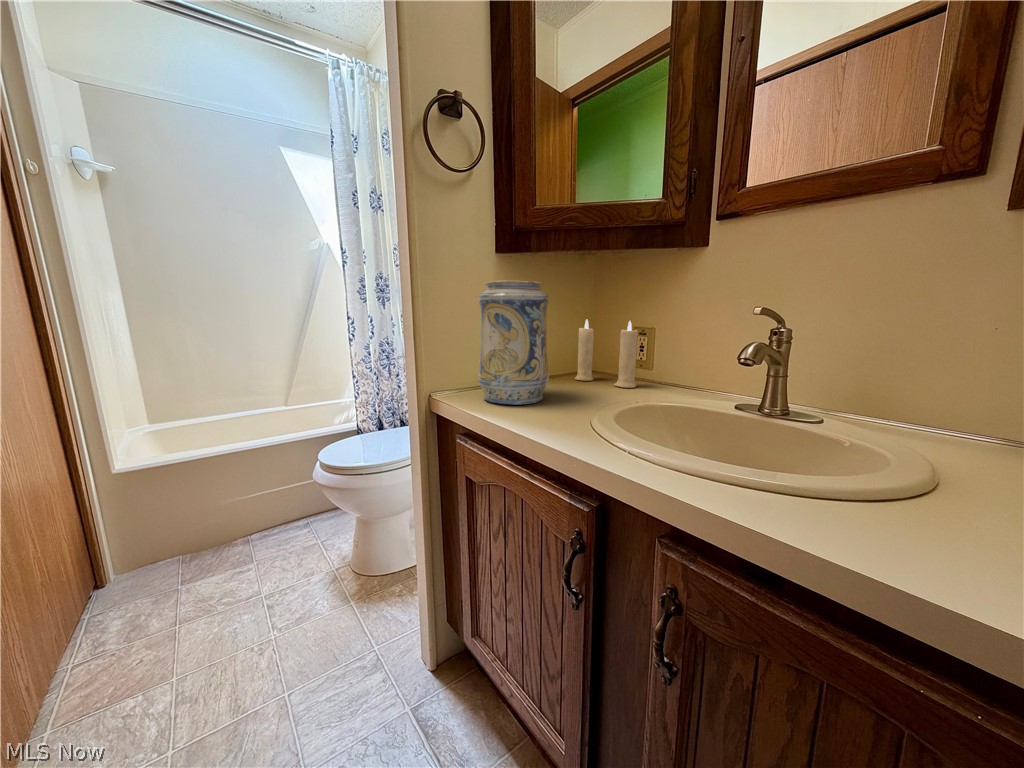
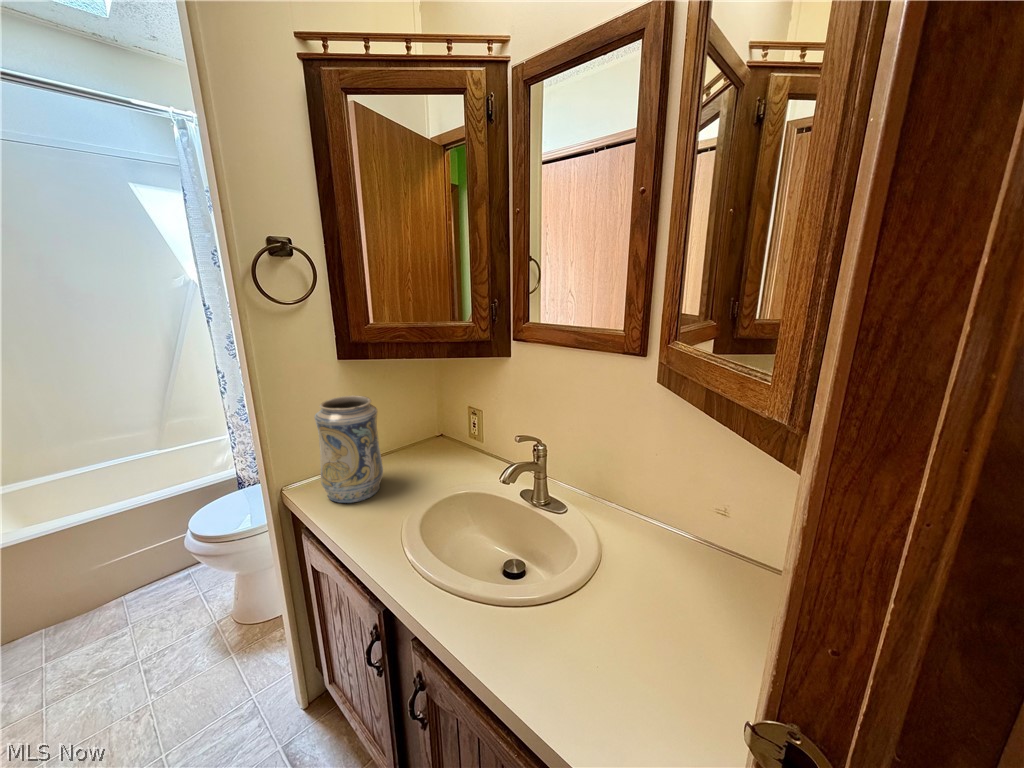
candle: present [574,320,638,388] -> none [419,403,465,466]

